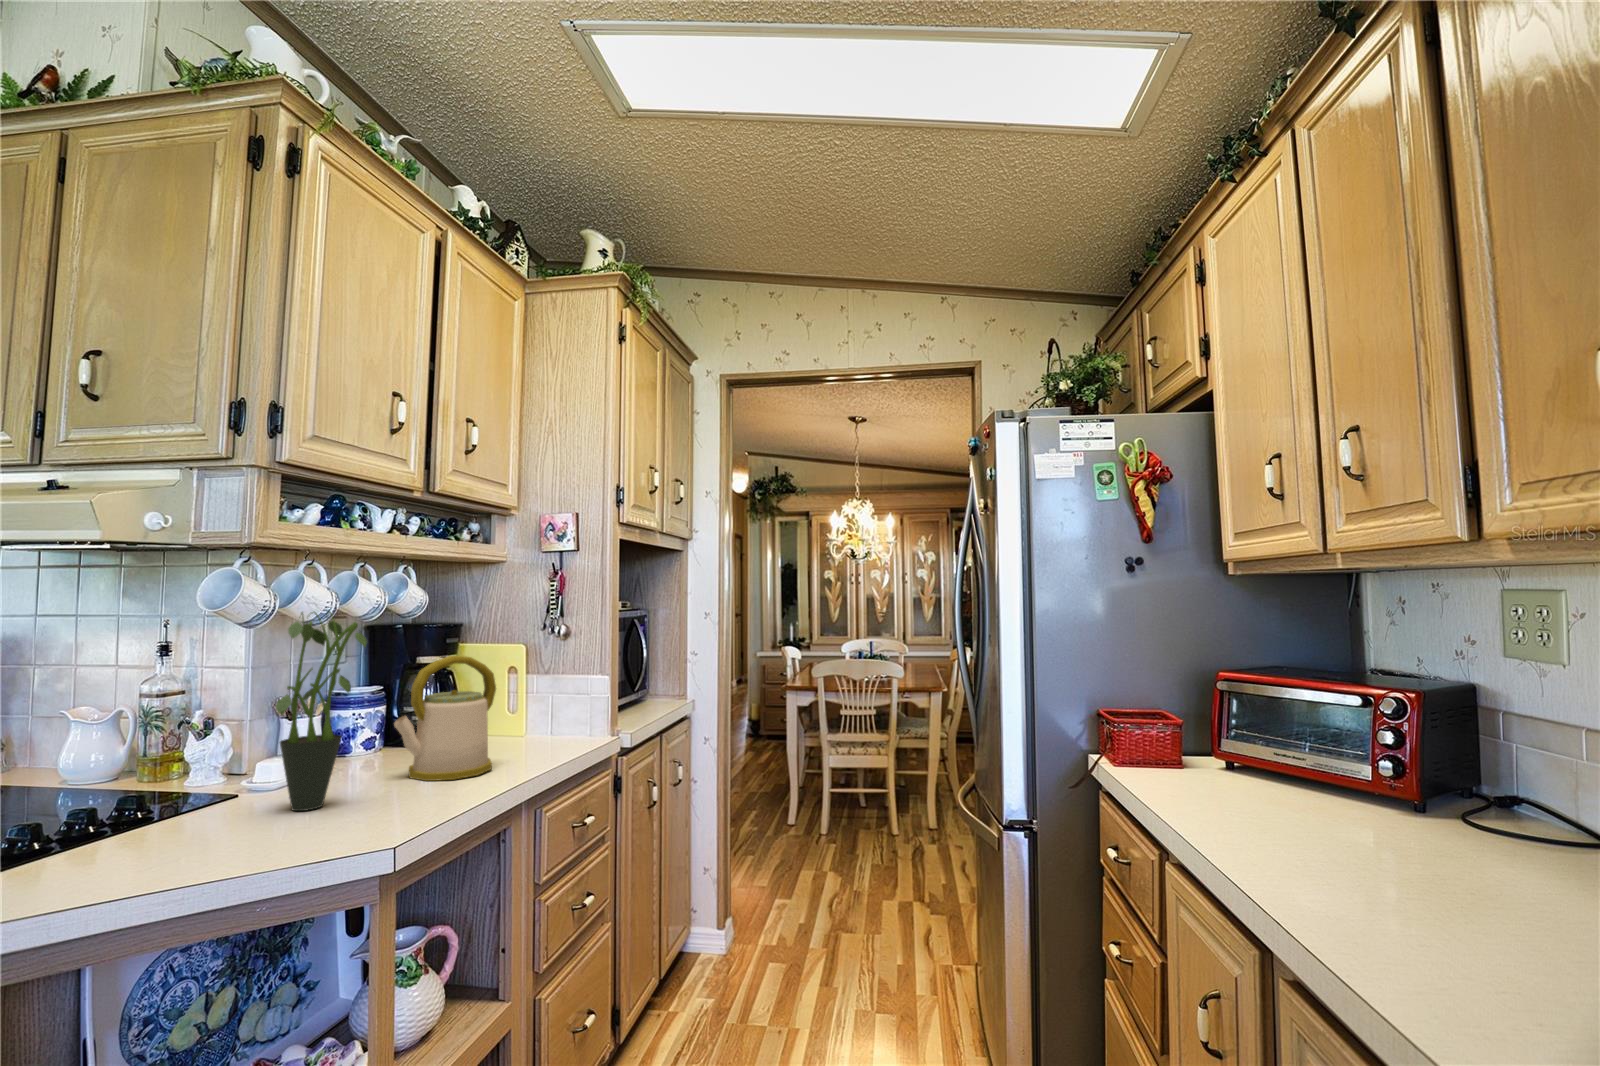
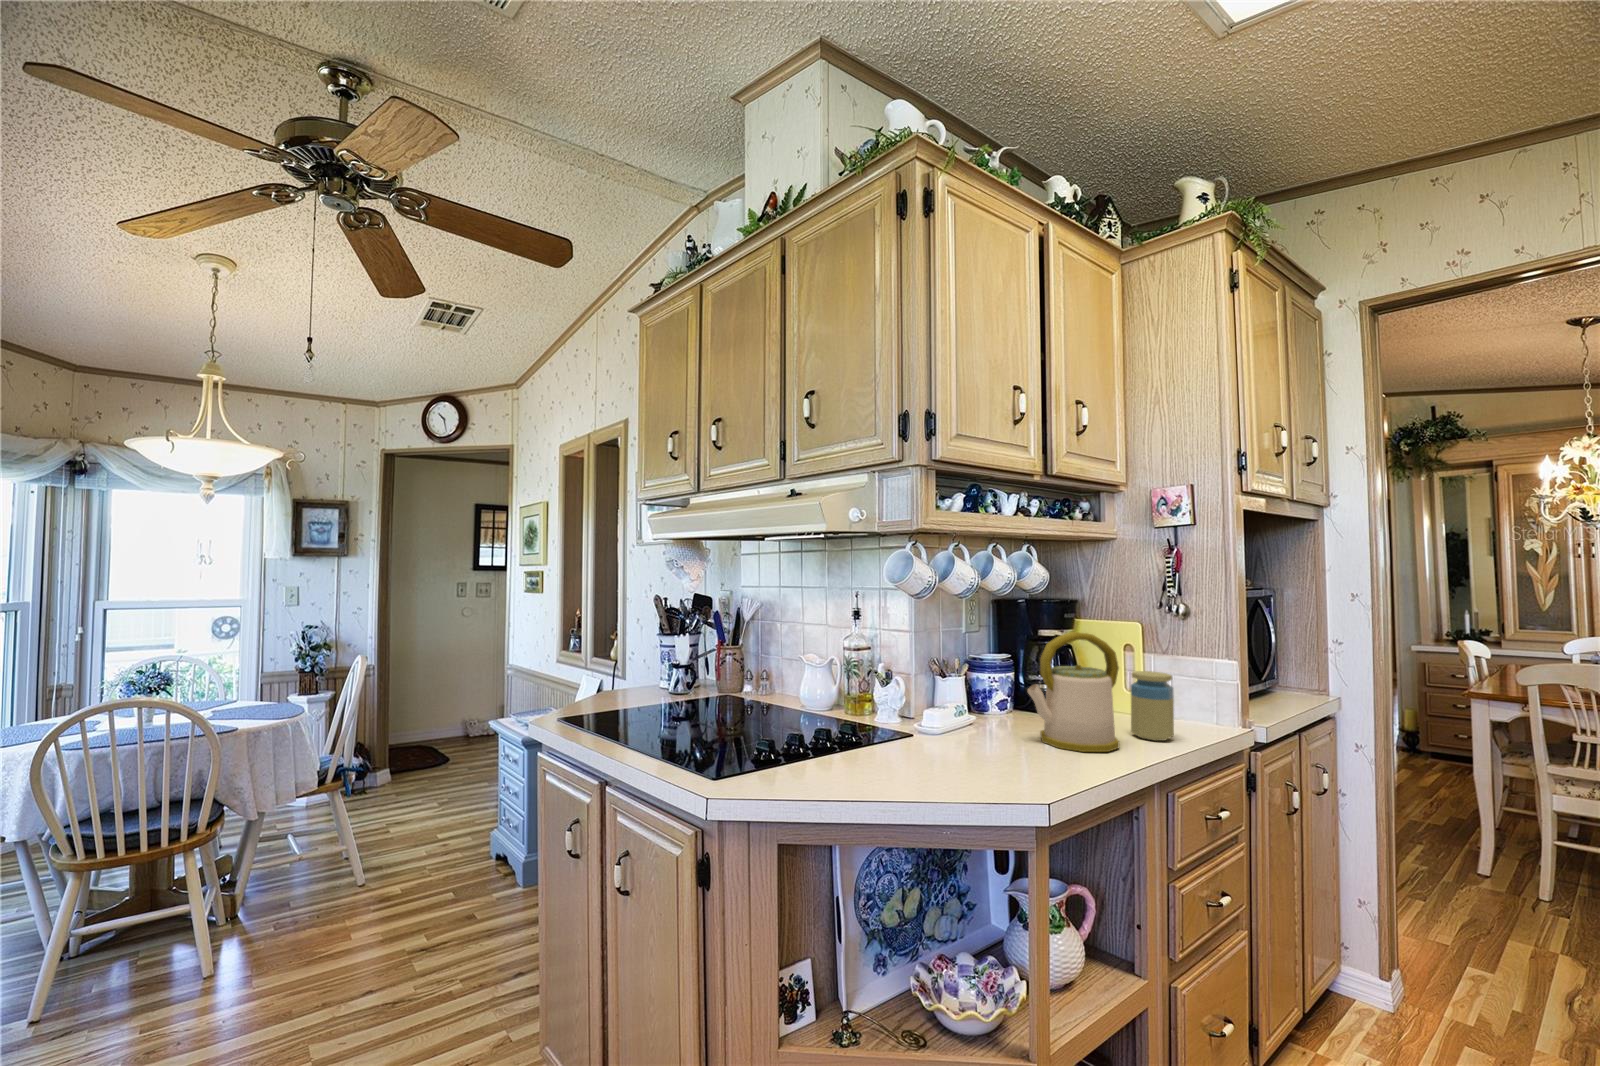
potted plant: present [276,612,367,811] -> none [943,587,1010,757]
jar: none [509,689,550,756] -> present [1131,671,1174,741]

